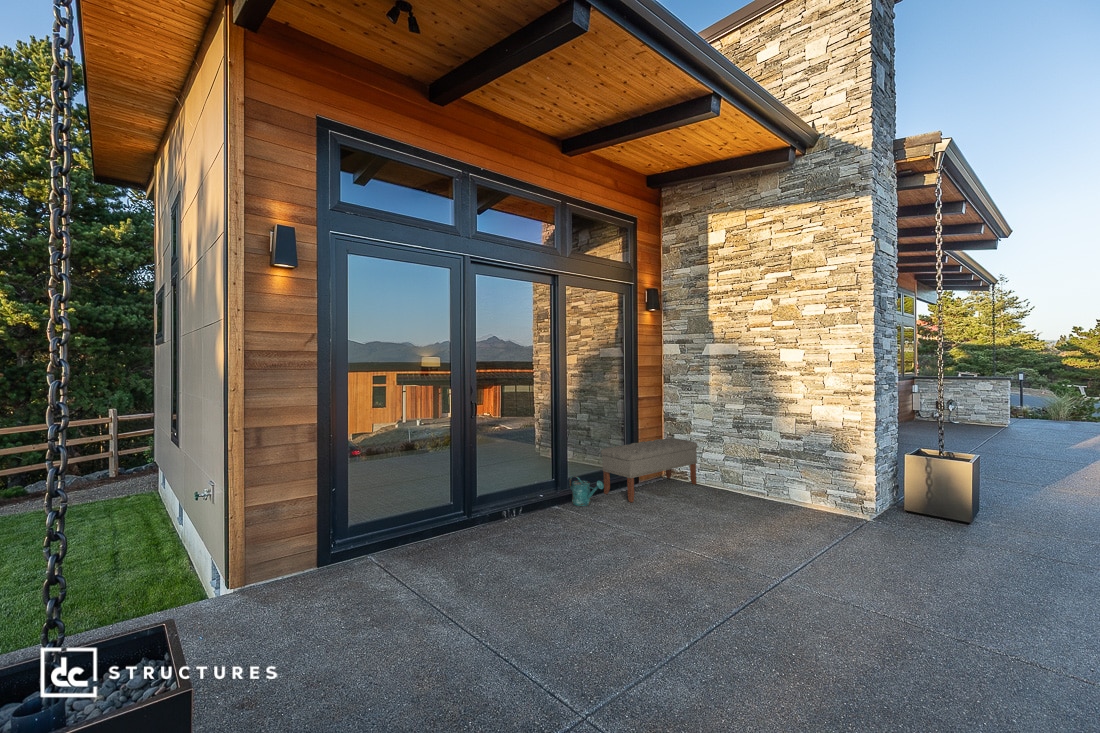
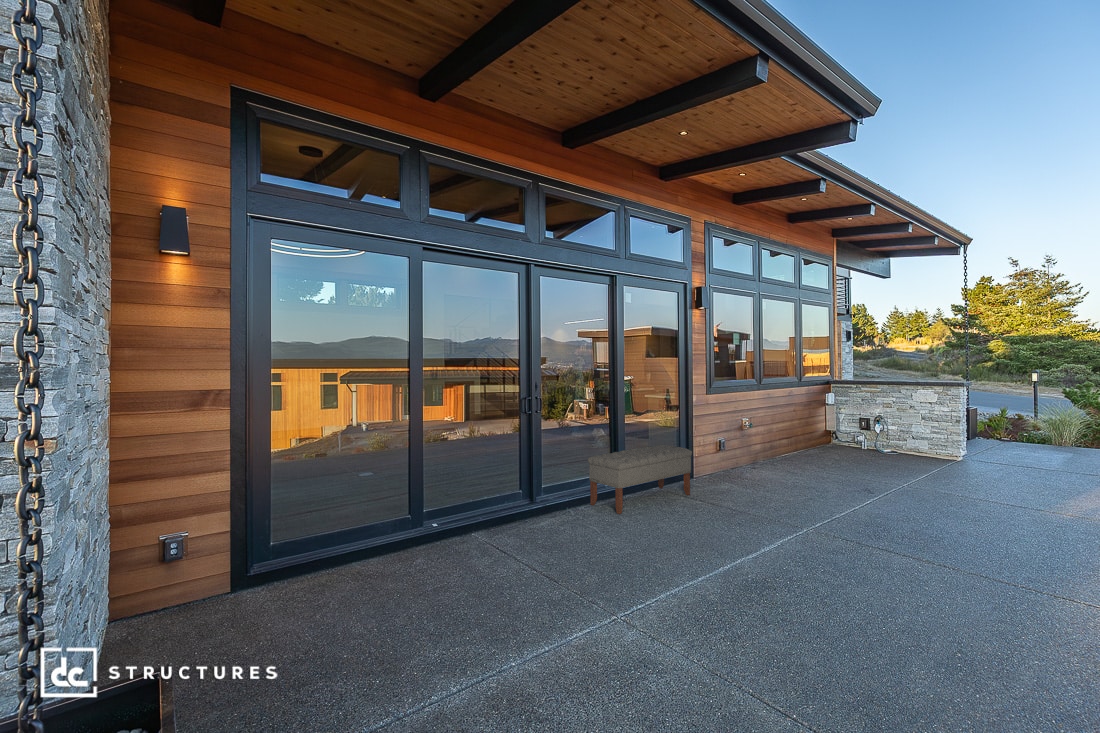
watering can: present [569,476,604,506] -> none [553,485,590,518]

